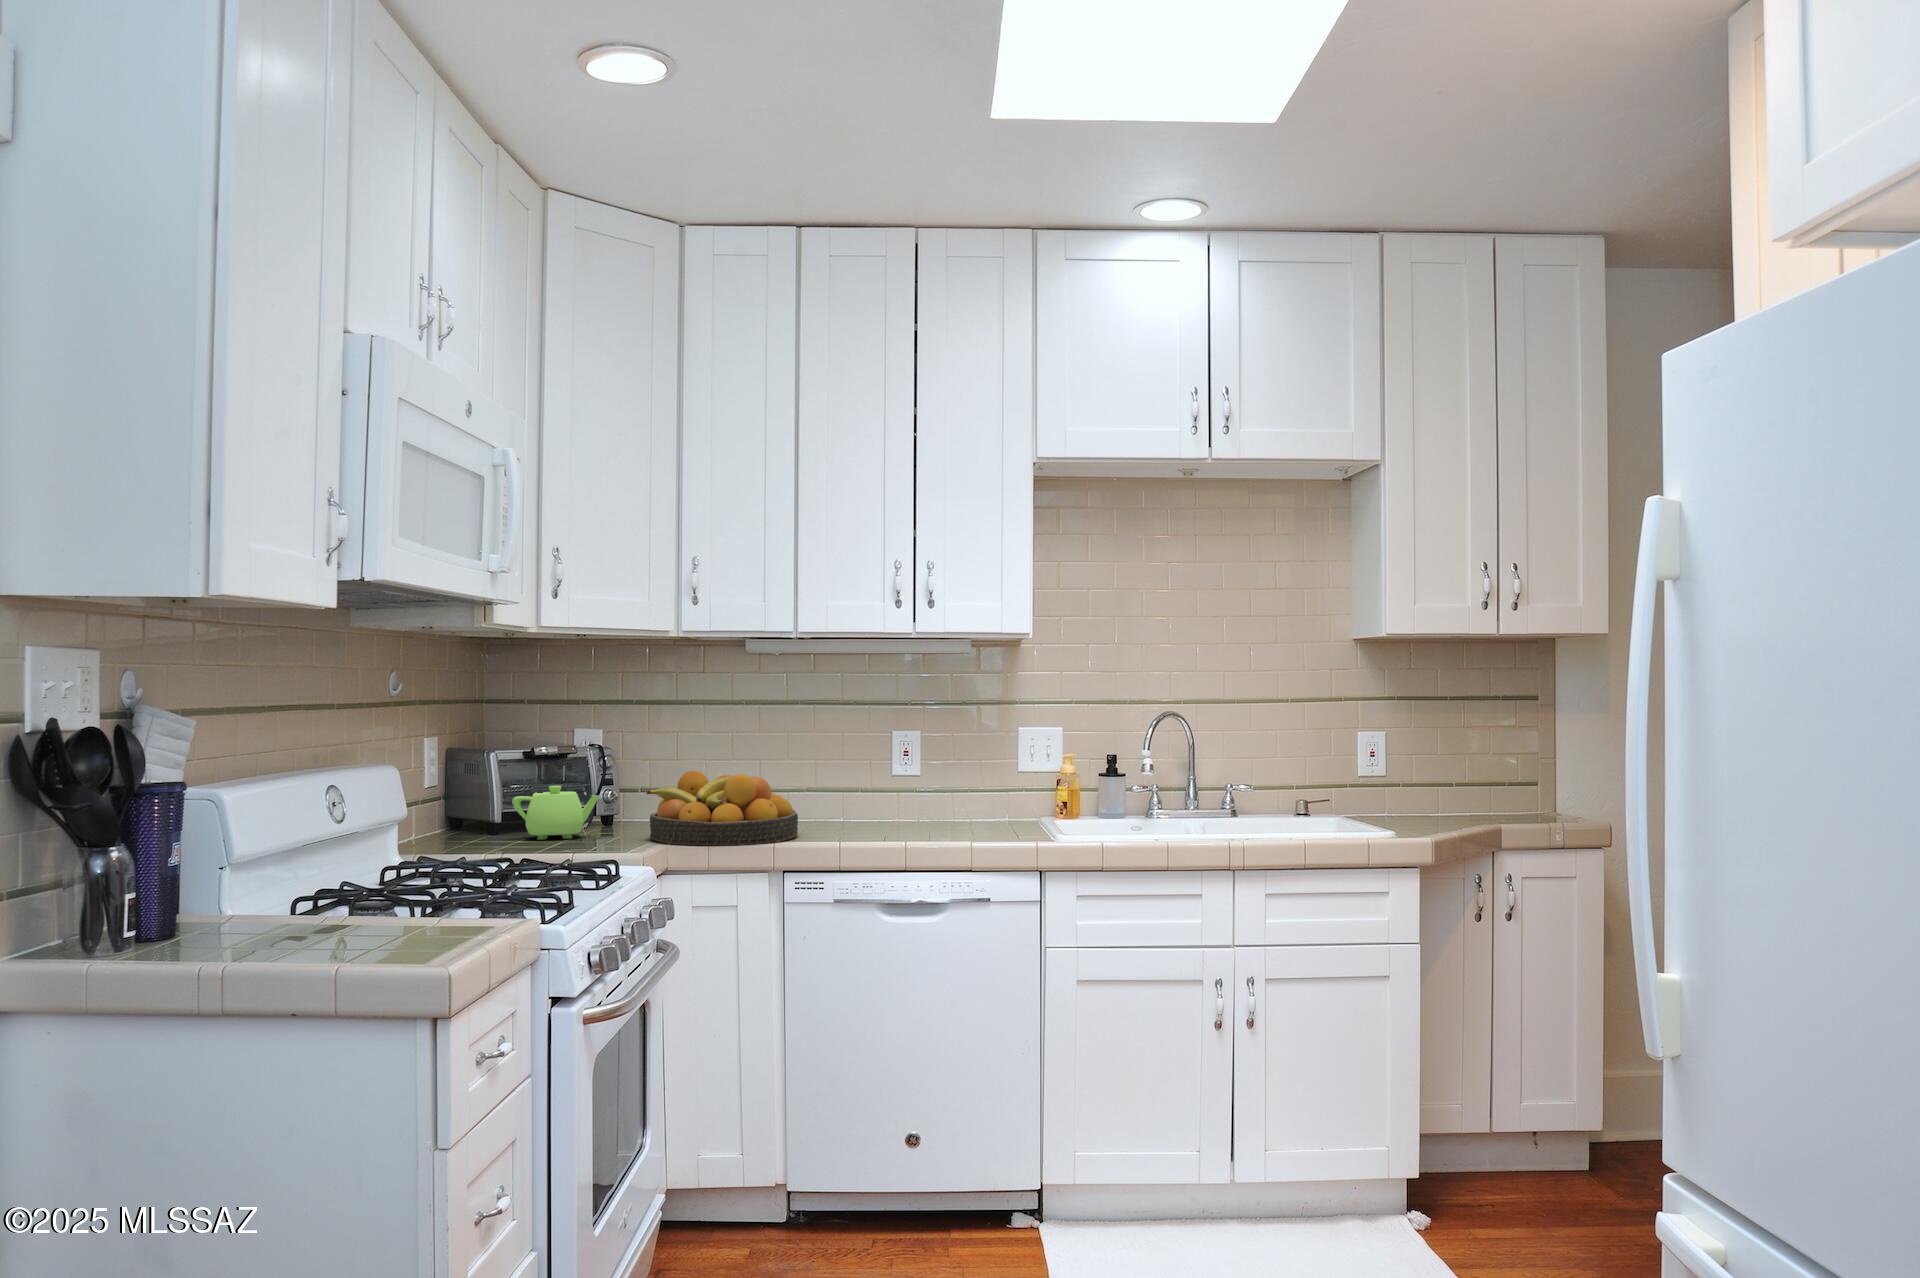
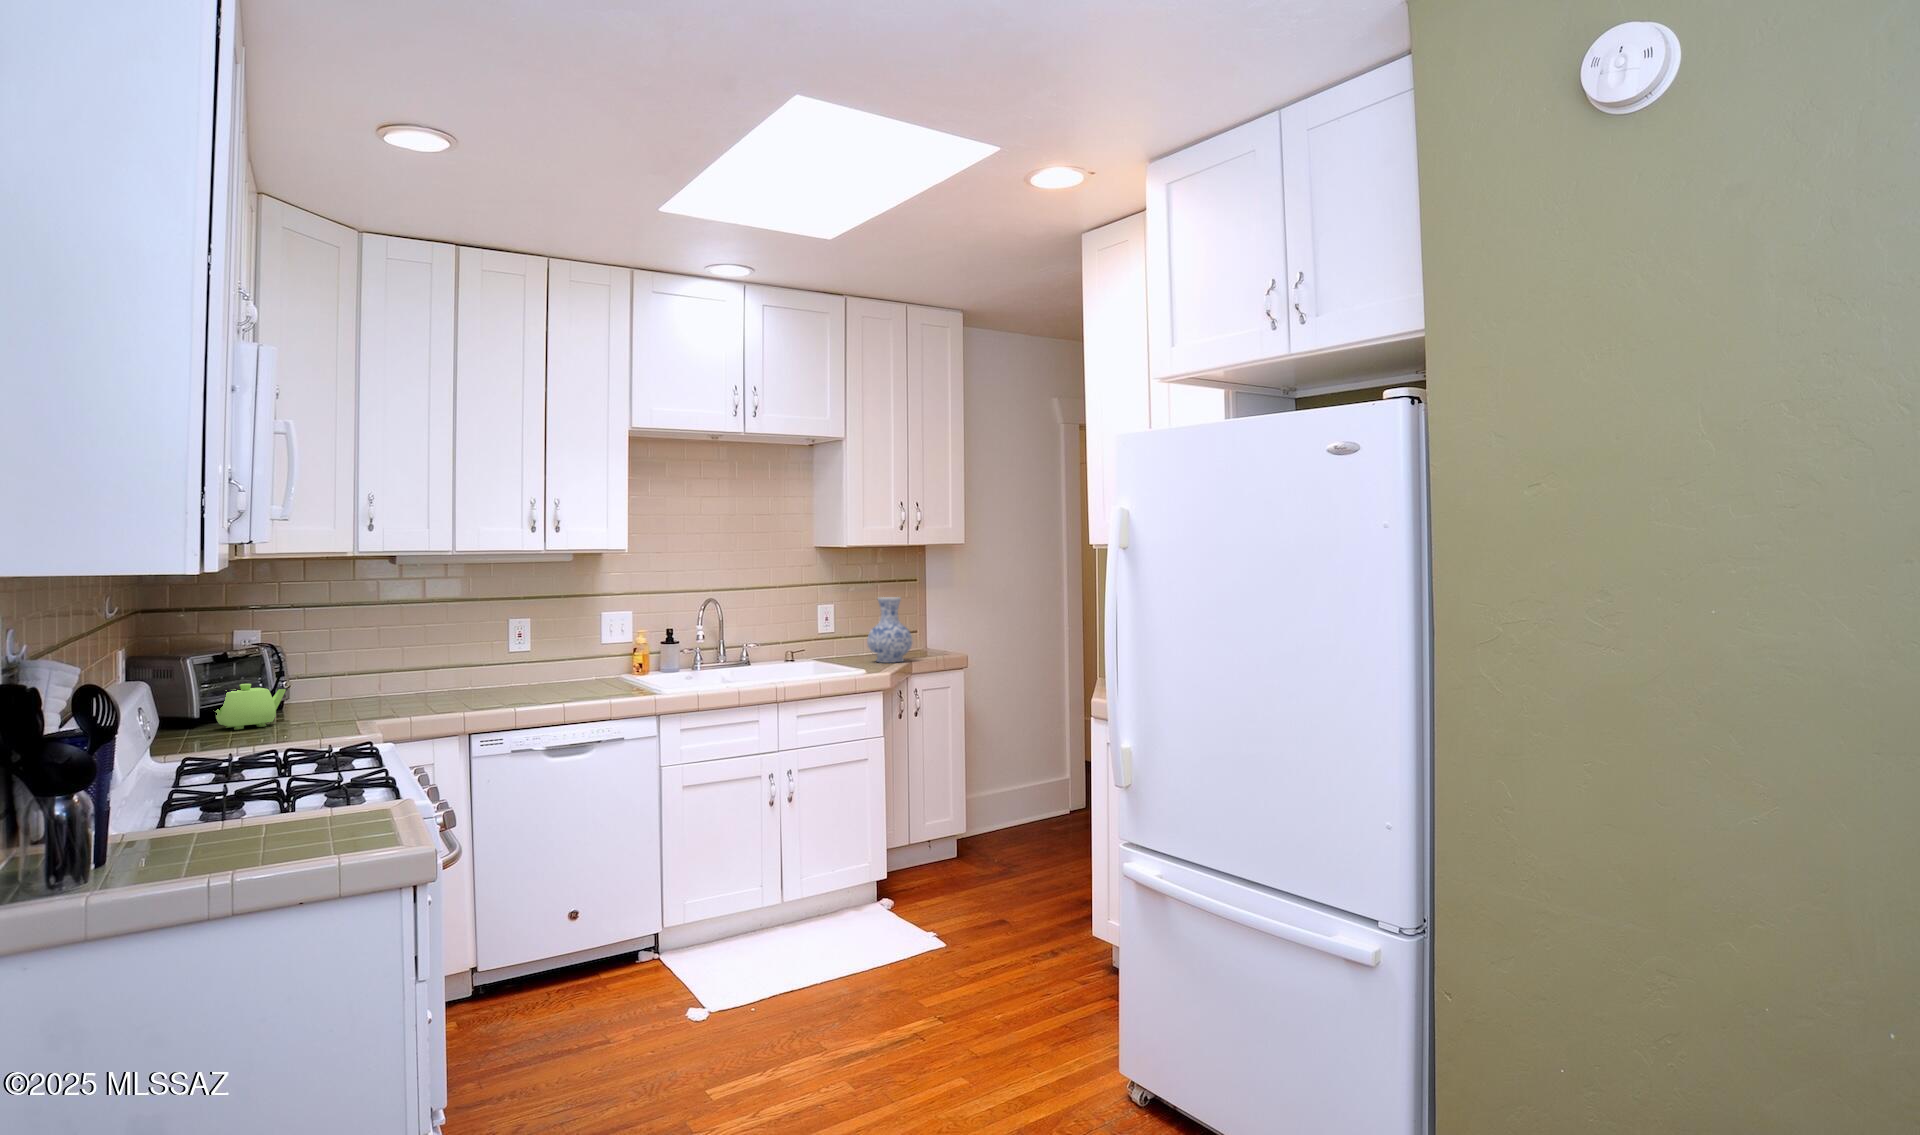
vase: none [1437,717,1516,824] -> present [867,597,912,663]
fruit bowl: present [646,771,798,846] -> none [340,663,468,721]

